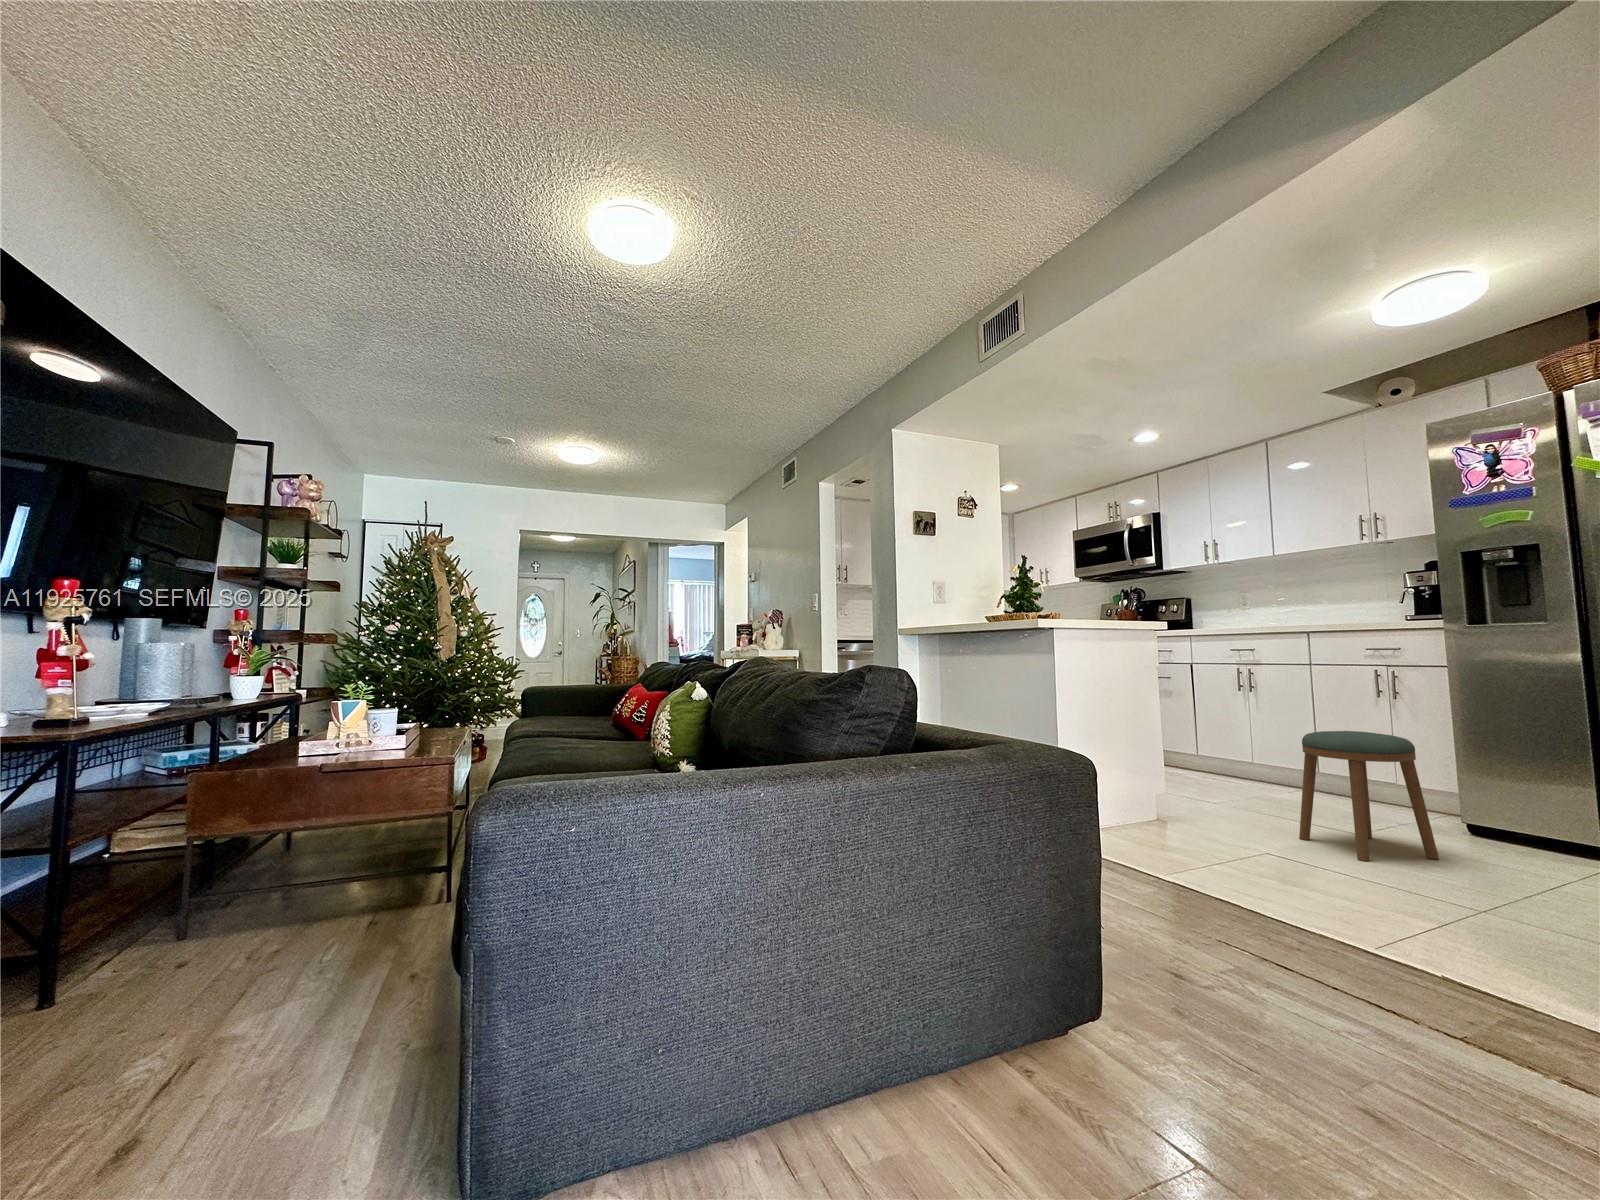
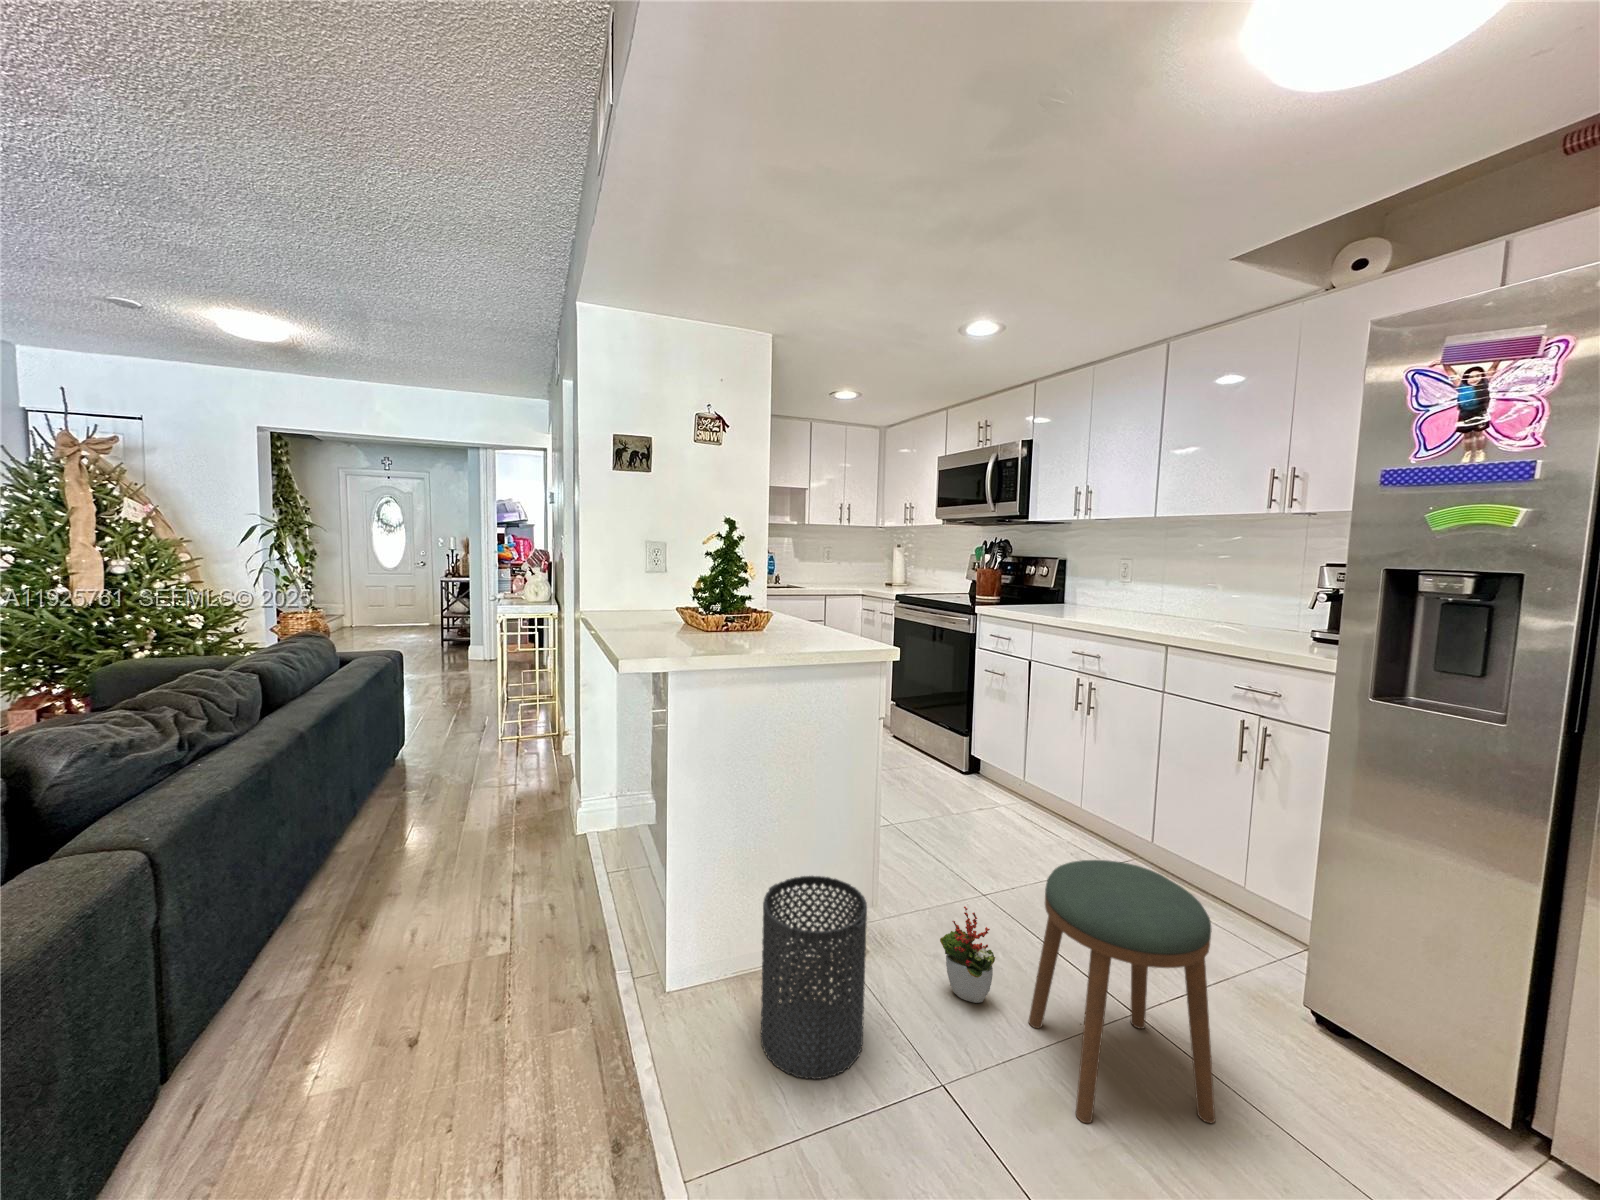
trash can: none [1133,753,1212,855] -> present [761,876,867,1079]
decorative plant: none [1228,775,1270,834] -> present [940,906,995,1003]

